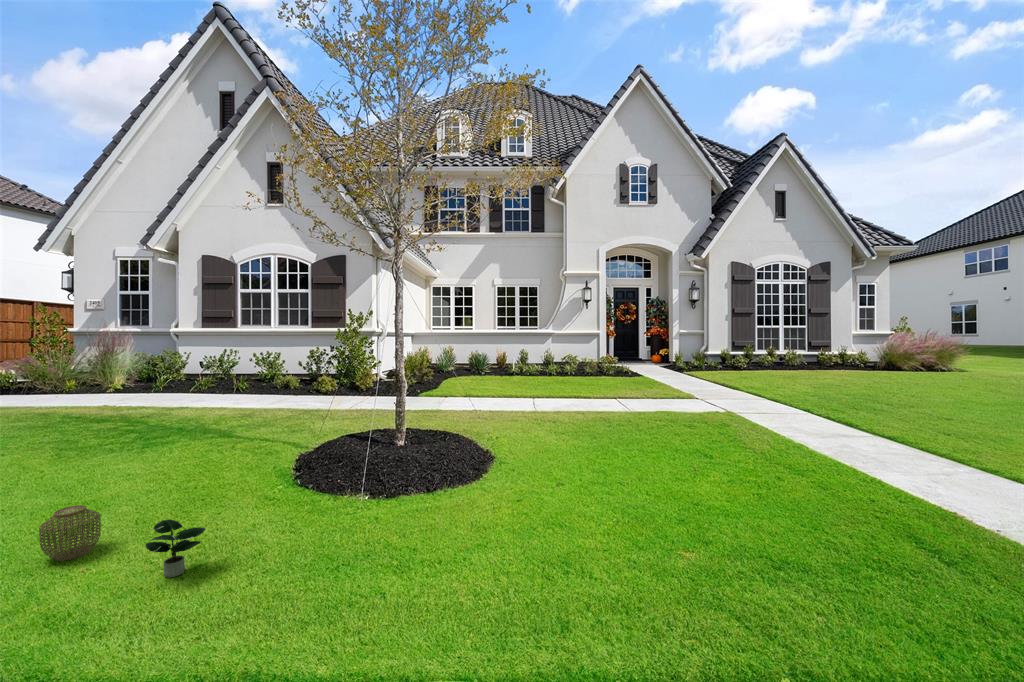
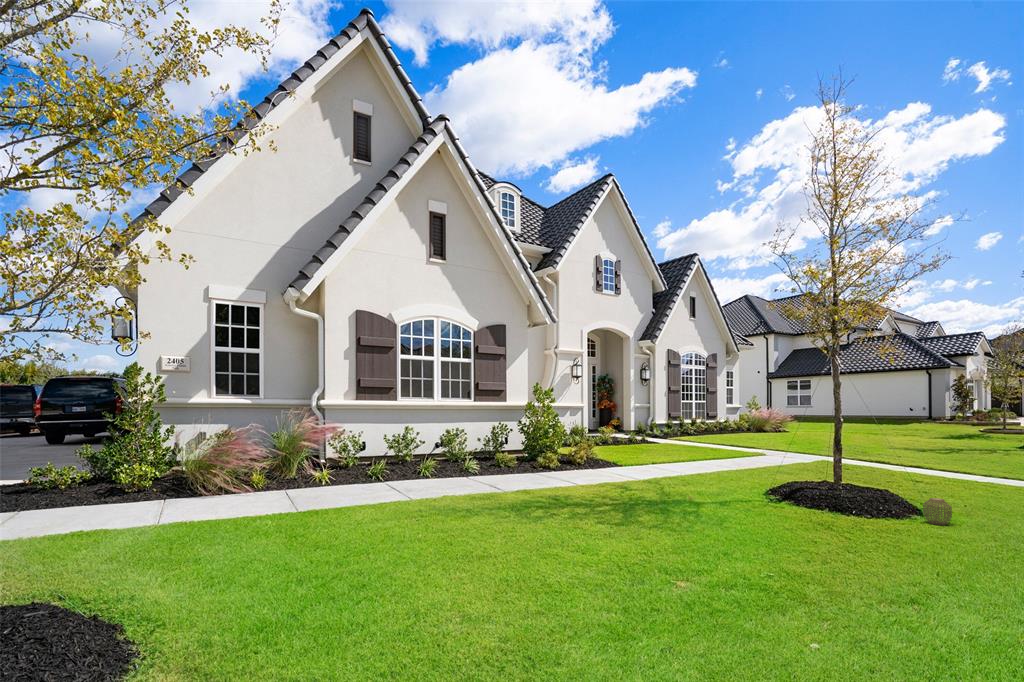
potted plant: present [145,520,205,578] -> none [967,495,992,520]

